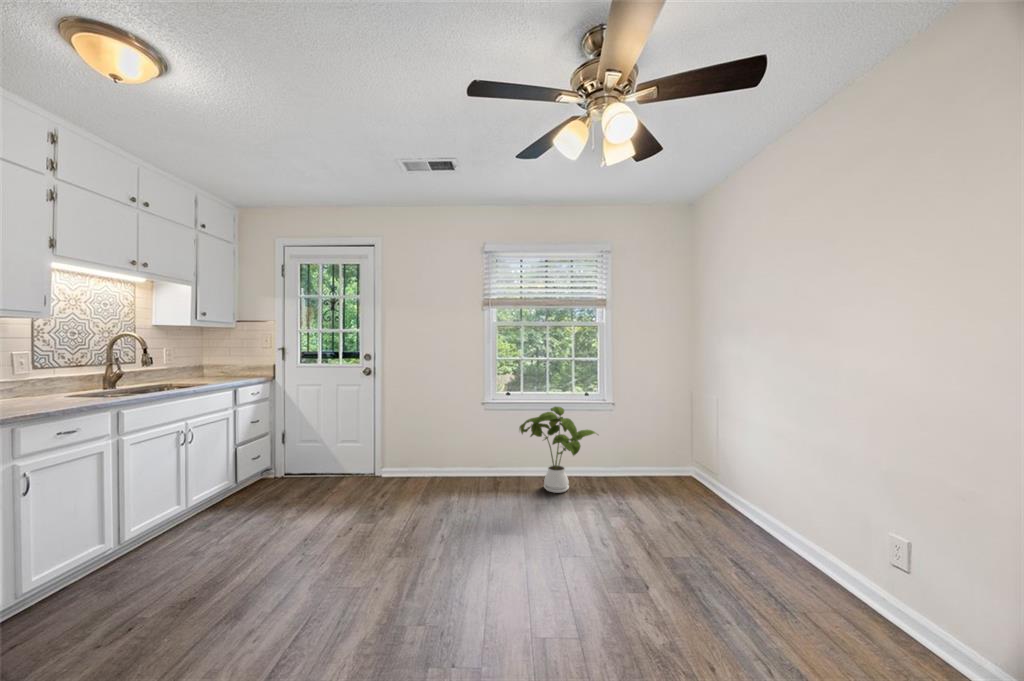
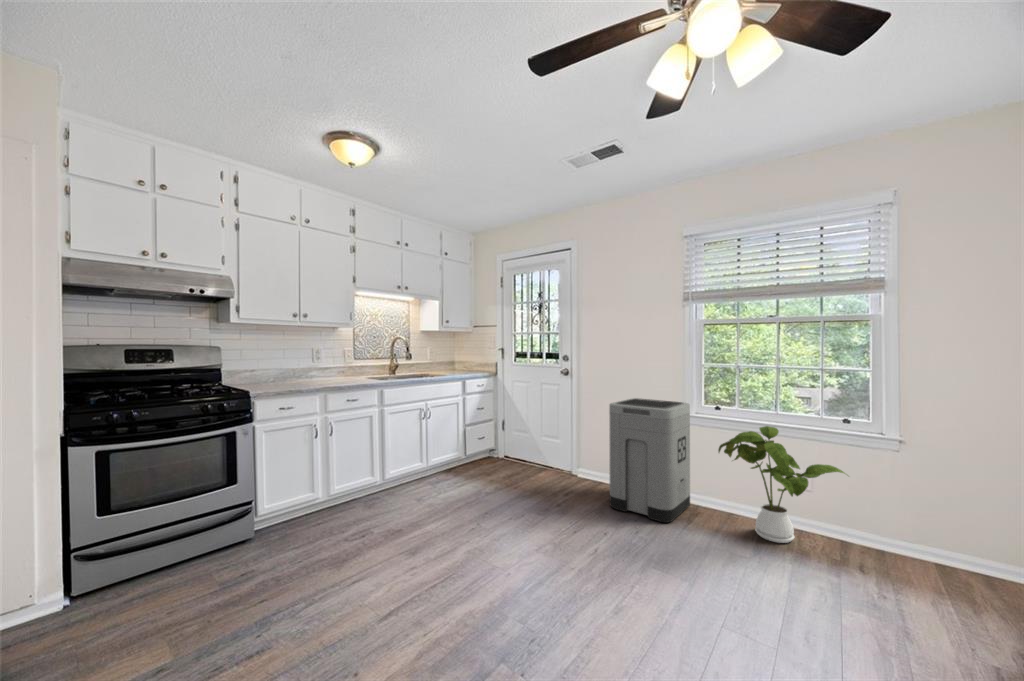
trash can: none [429,394,492,500] -> present [609,398,690,523]

